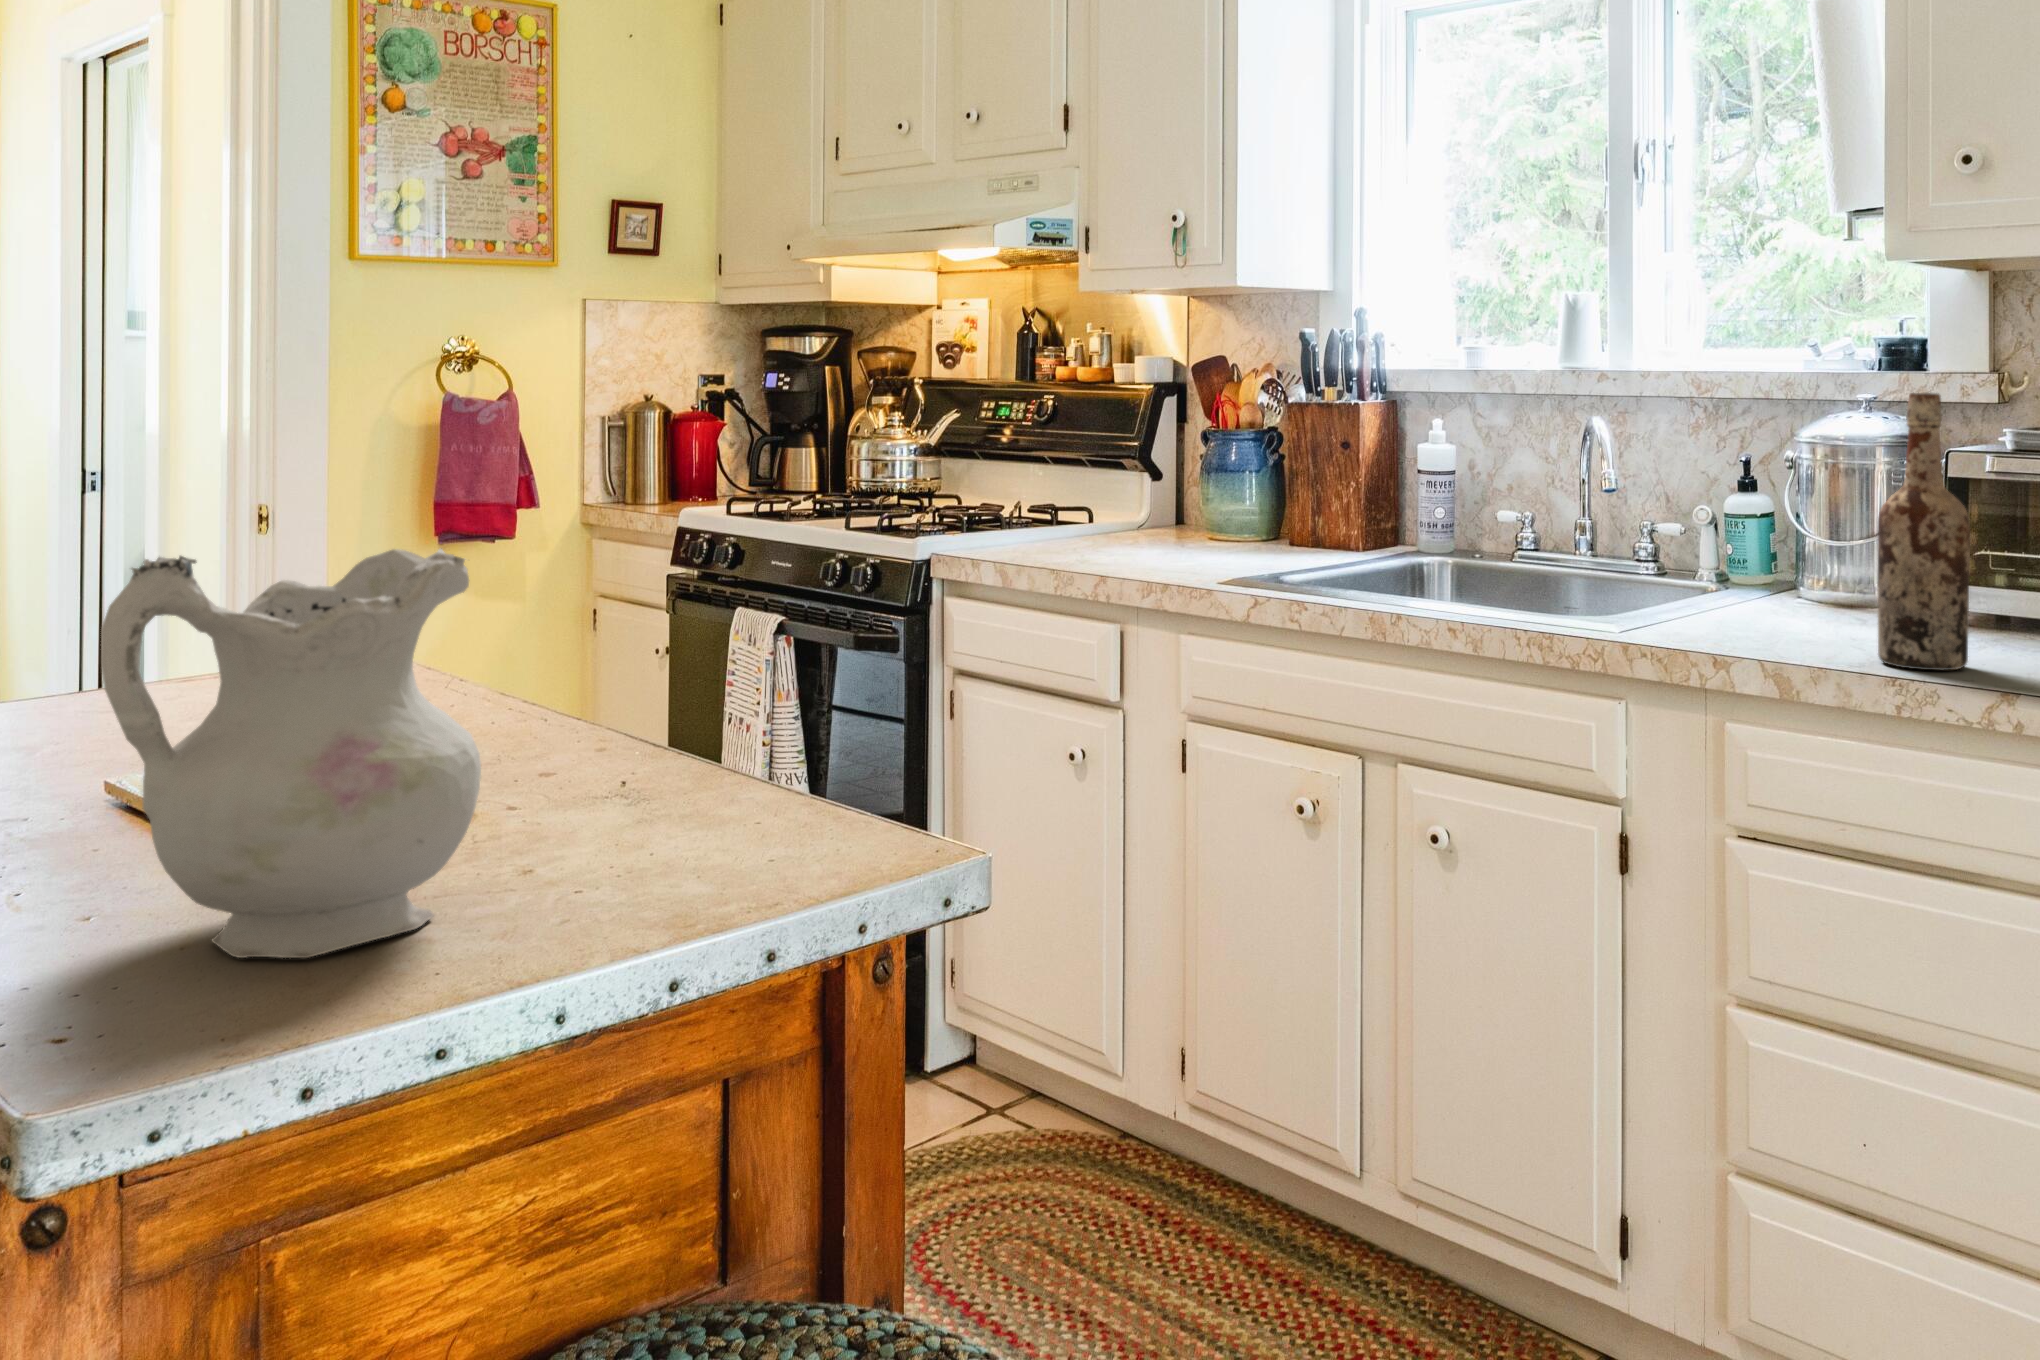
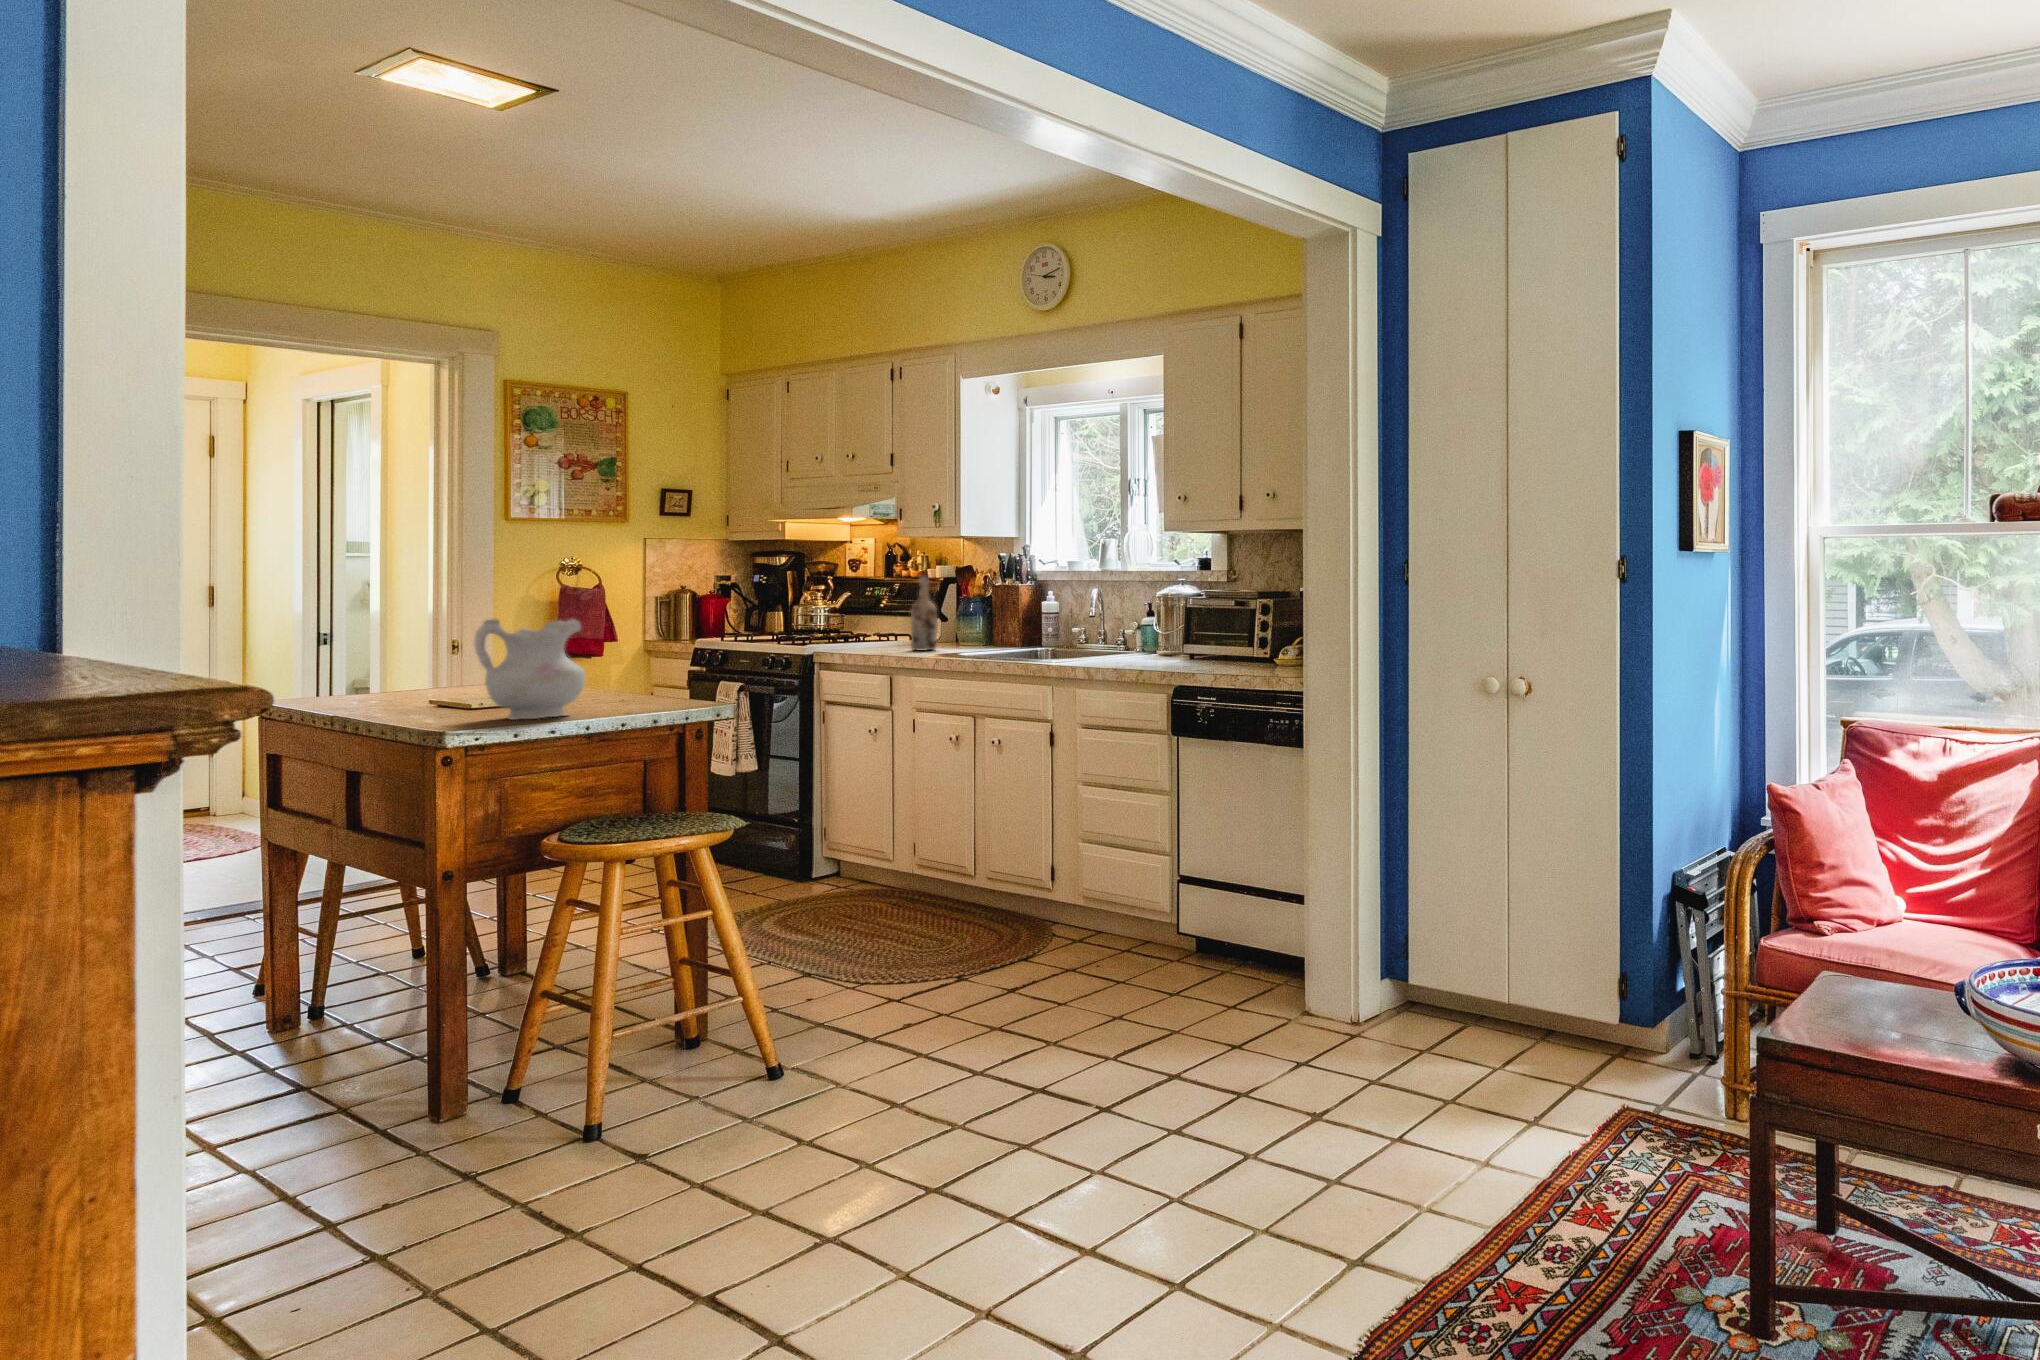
wine bottle: present [1877,393,1970,670] -> present [911,575,937,651]

